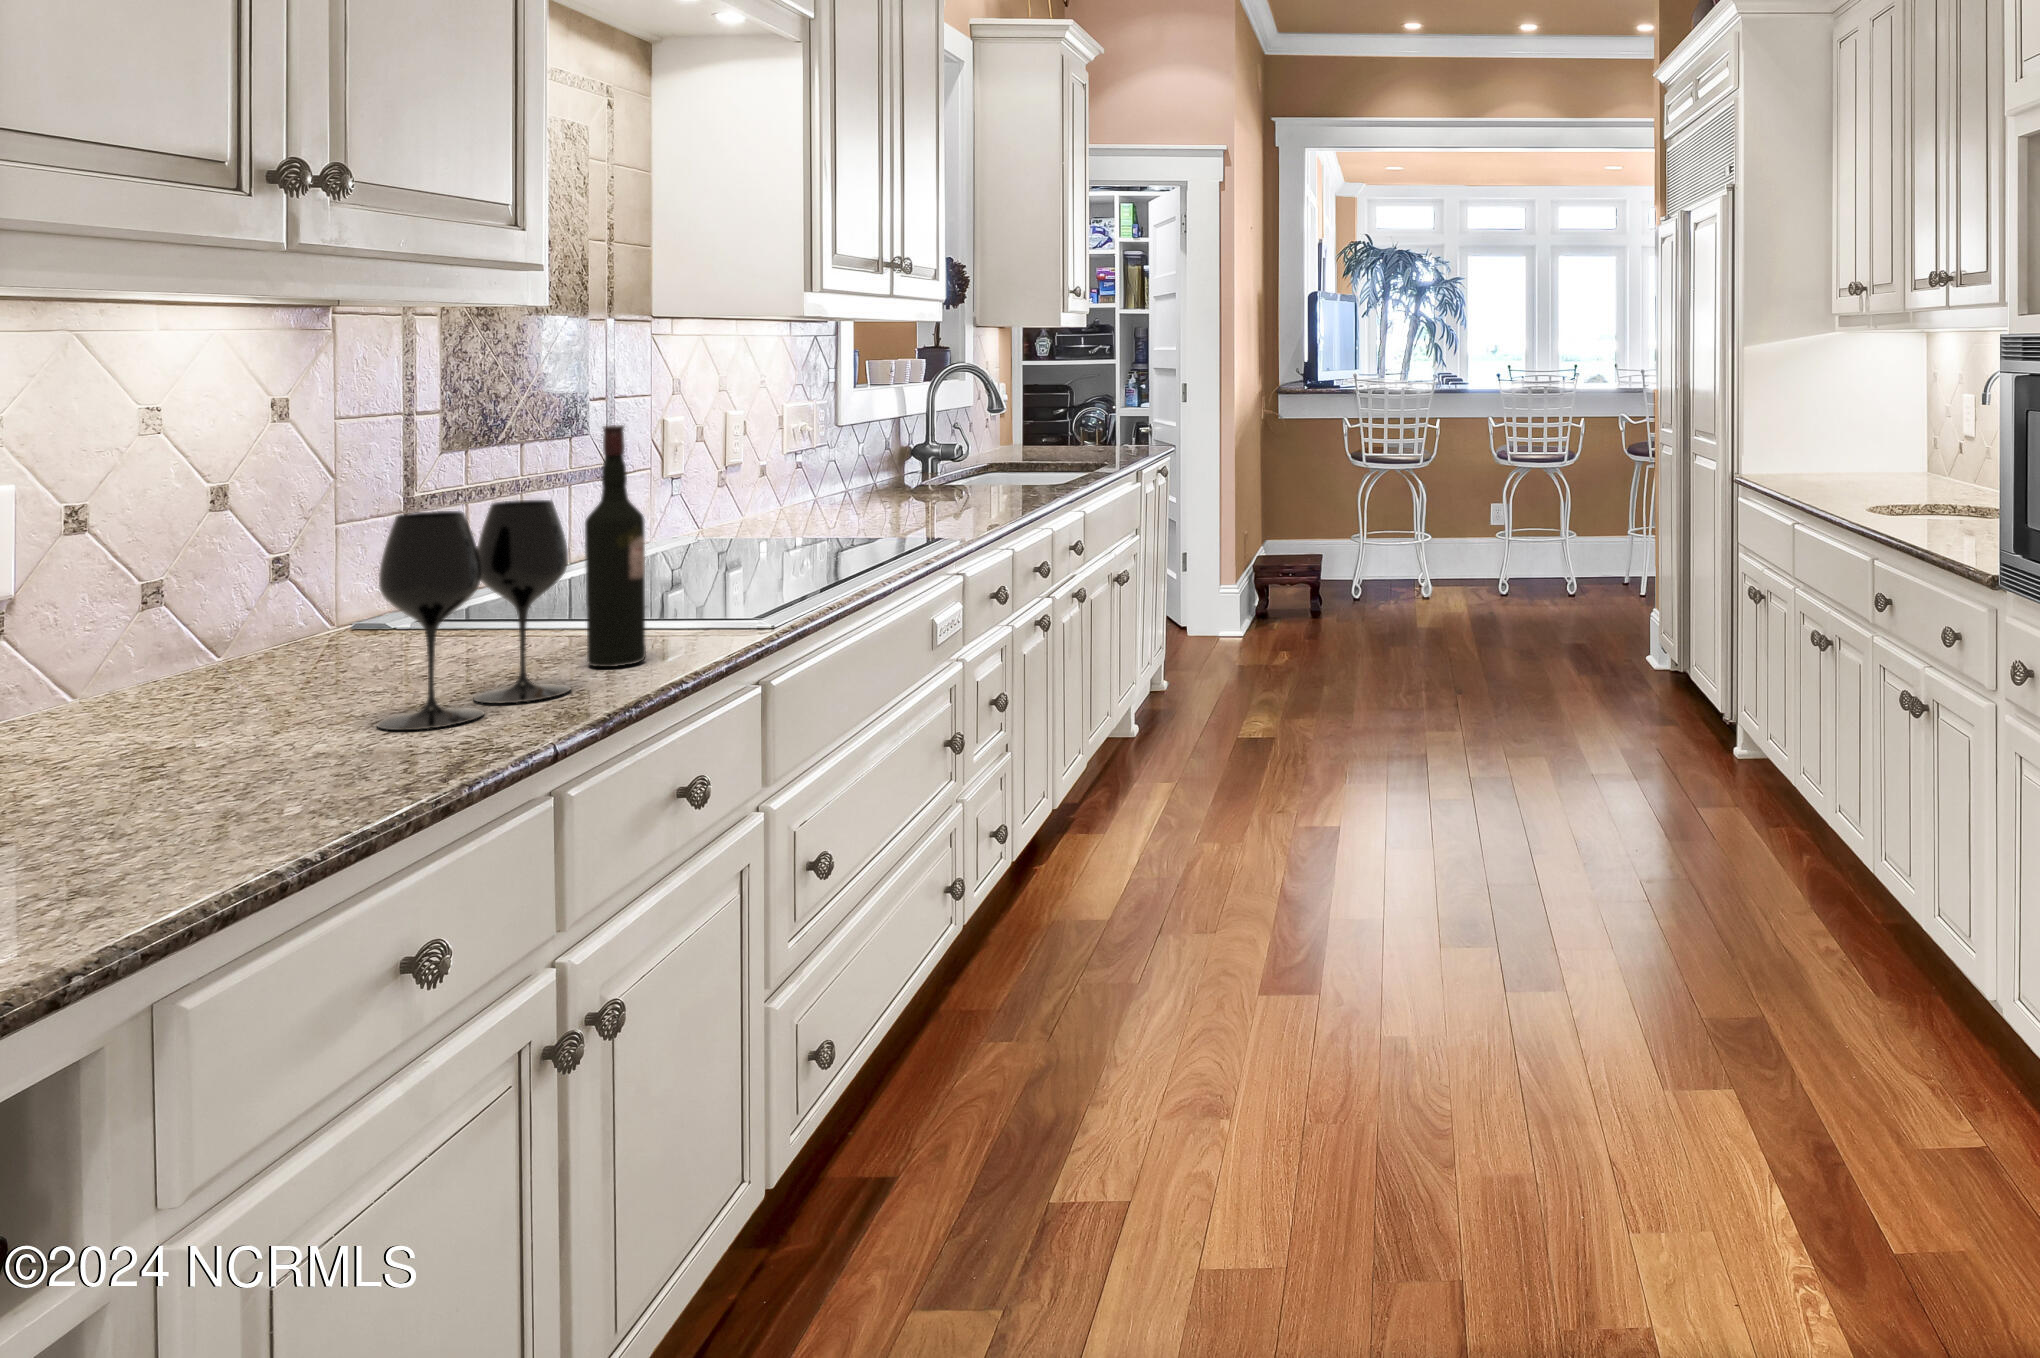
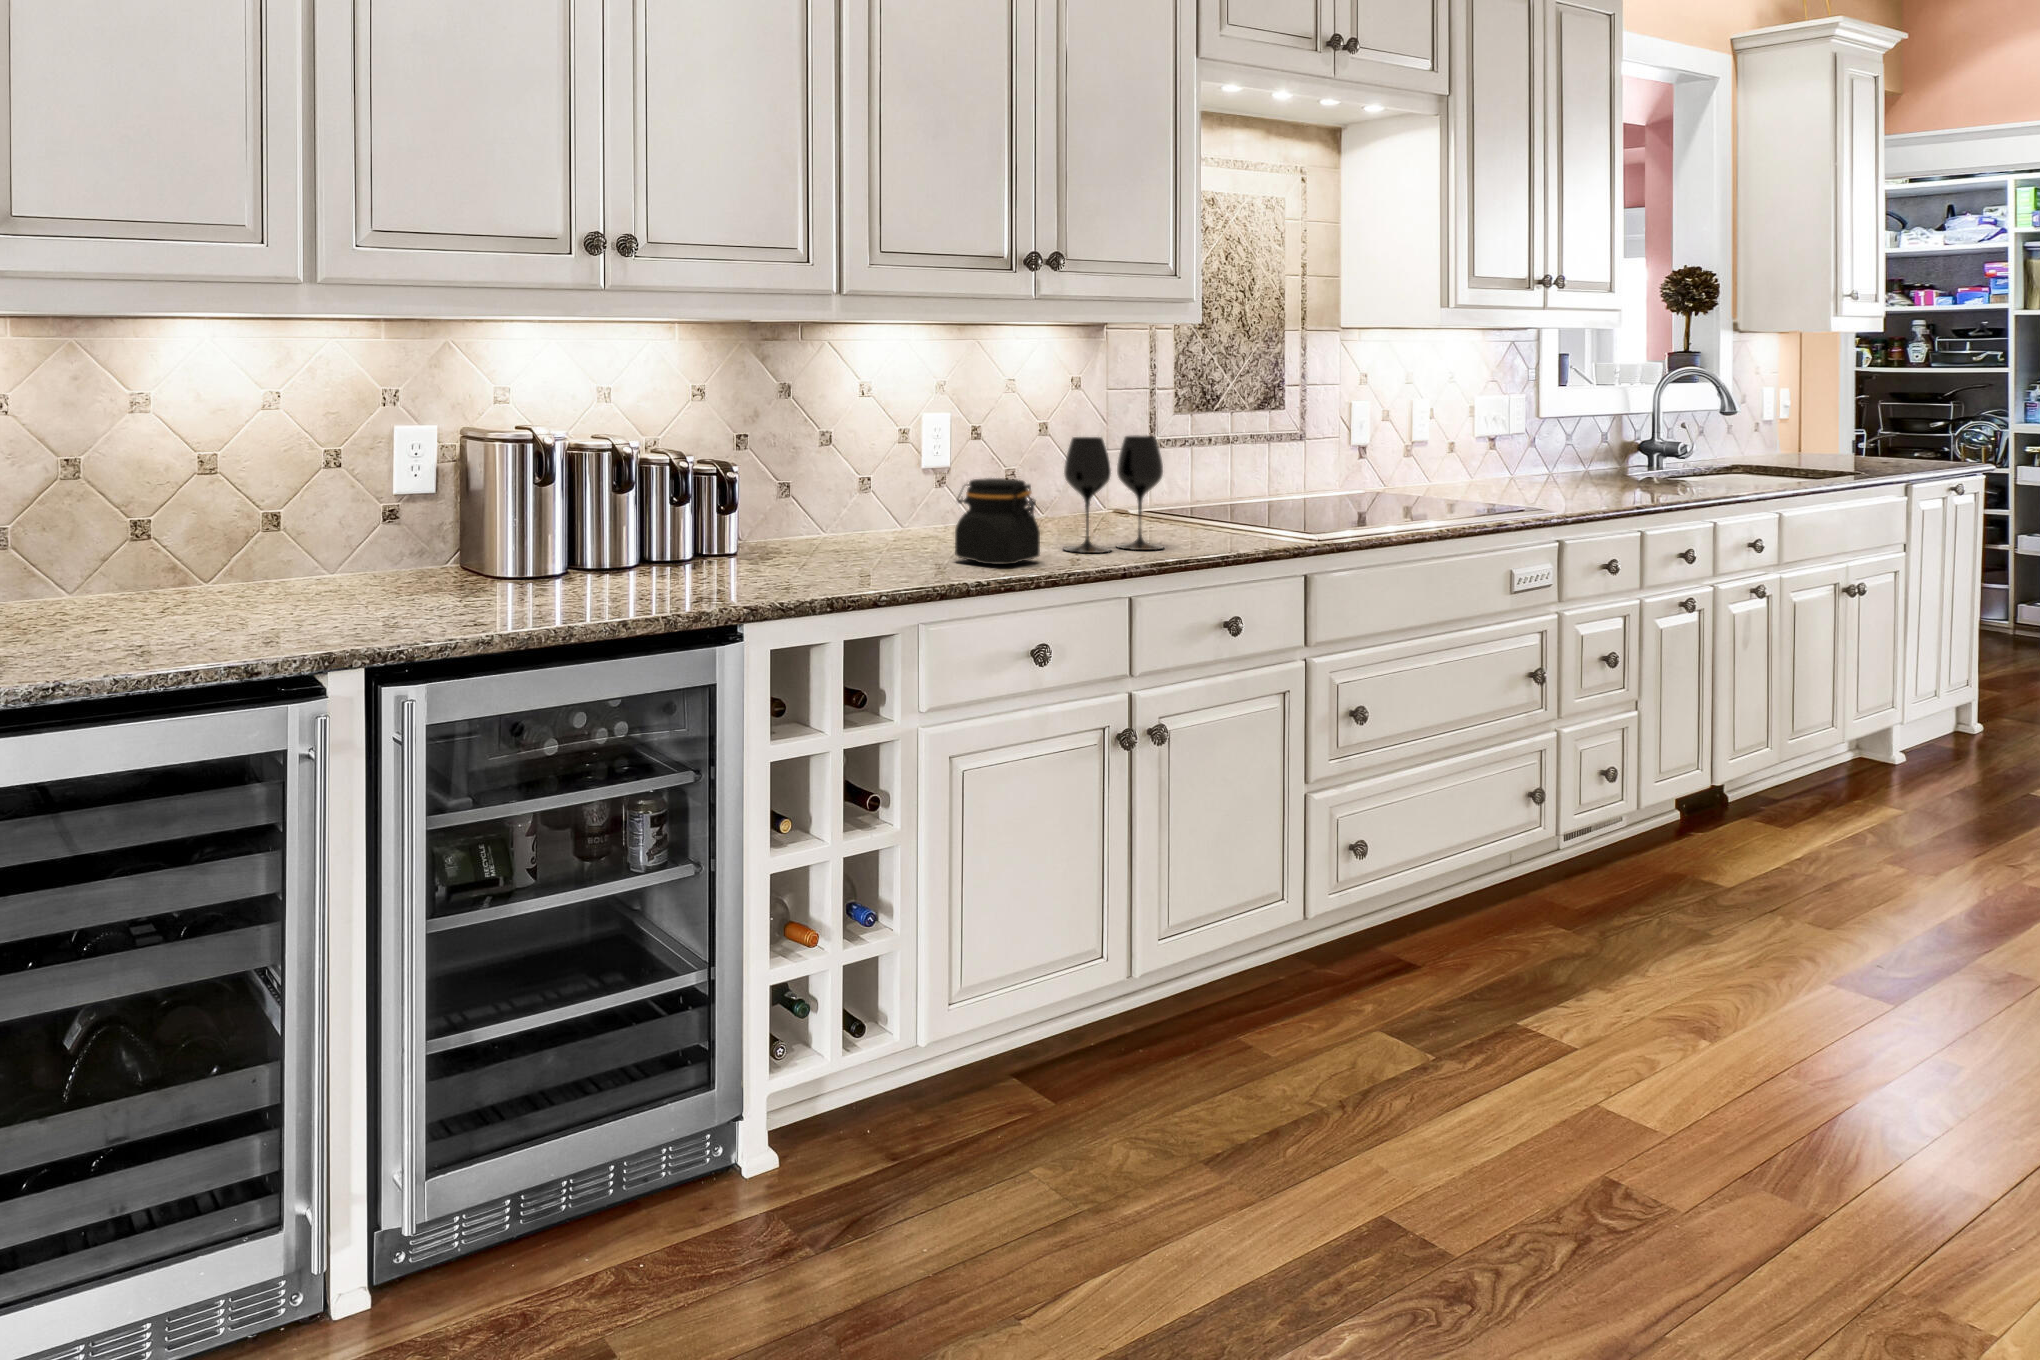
wine bottle: present [585,425,646,667] -> none [1188,395,1221,543]
jar: none [157,614,390,802] -> present [955,478,1040,565]

